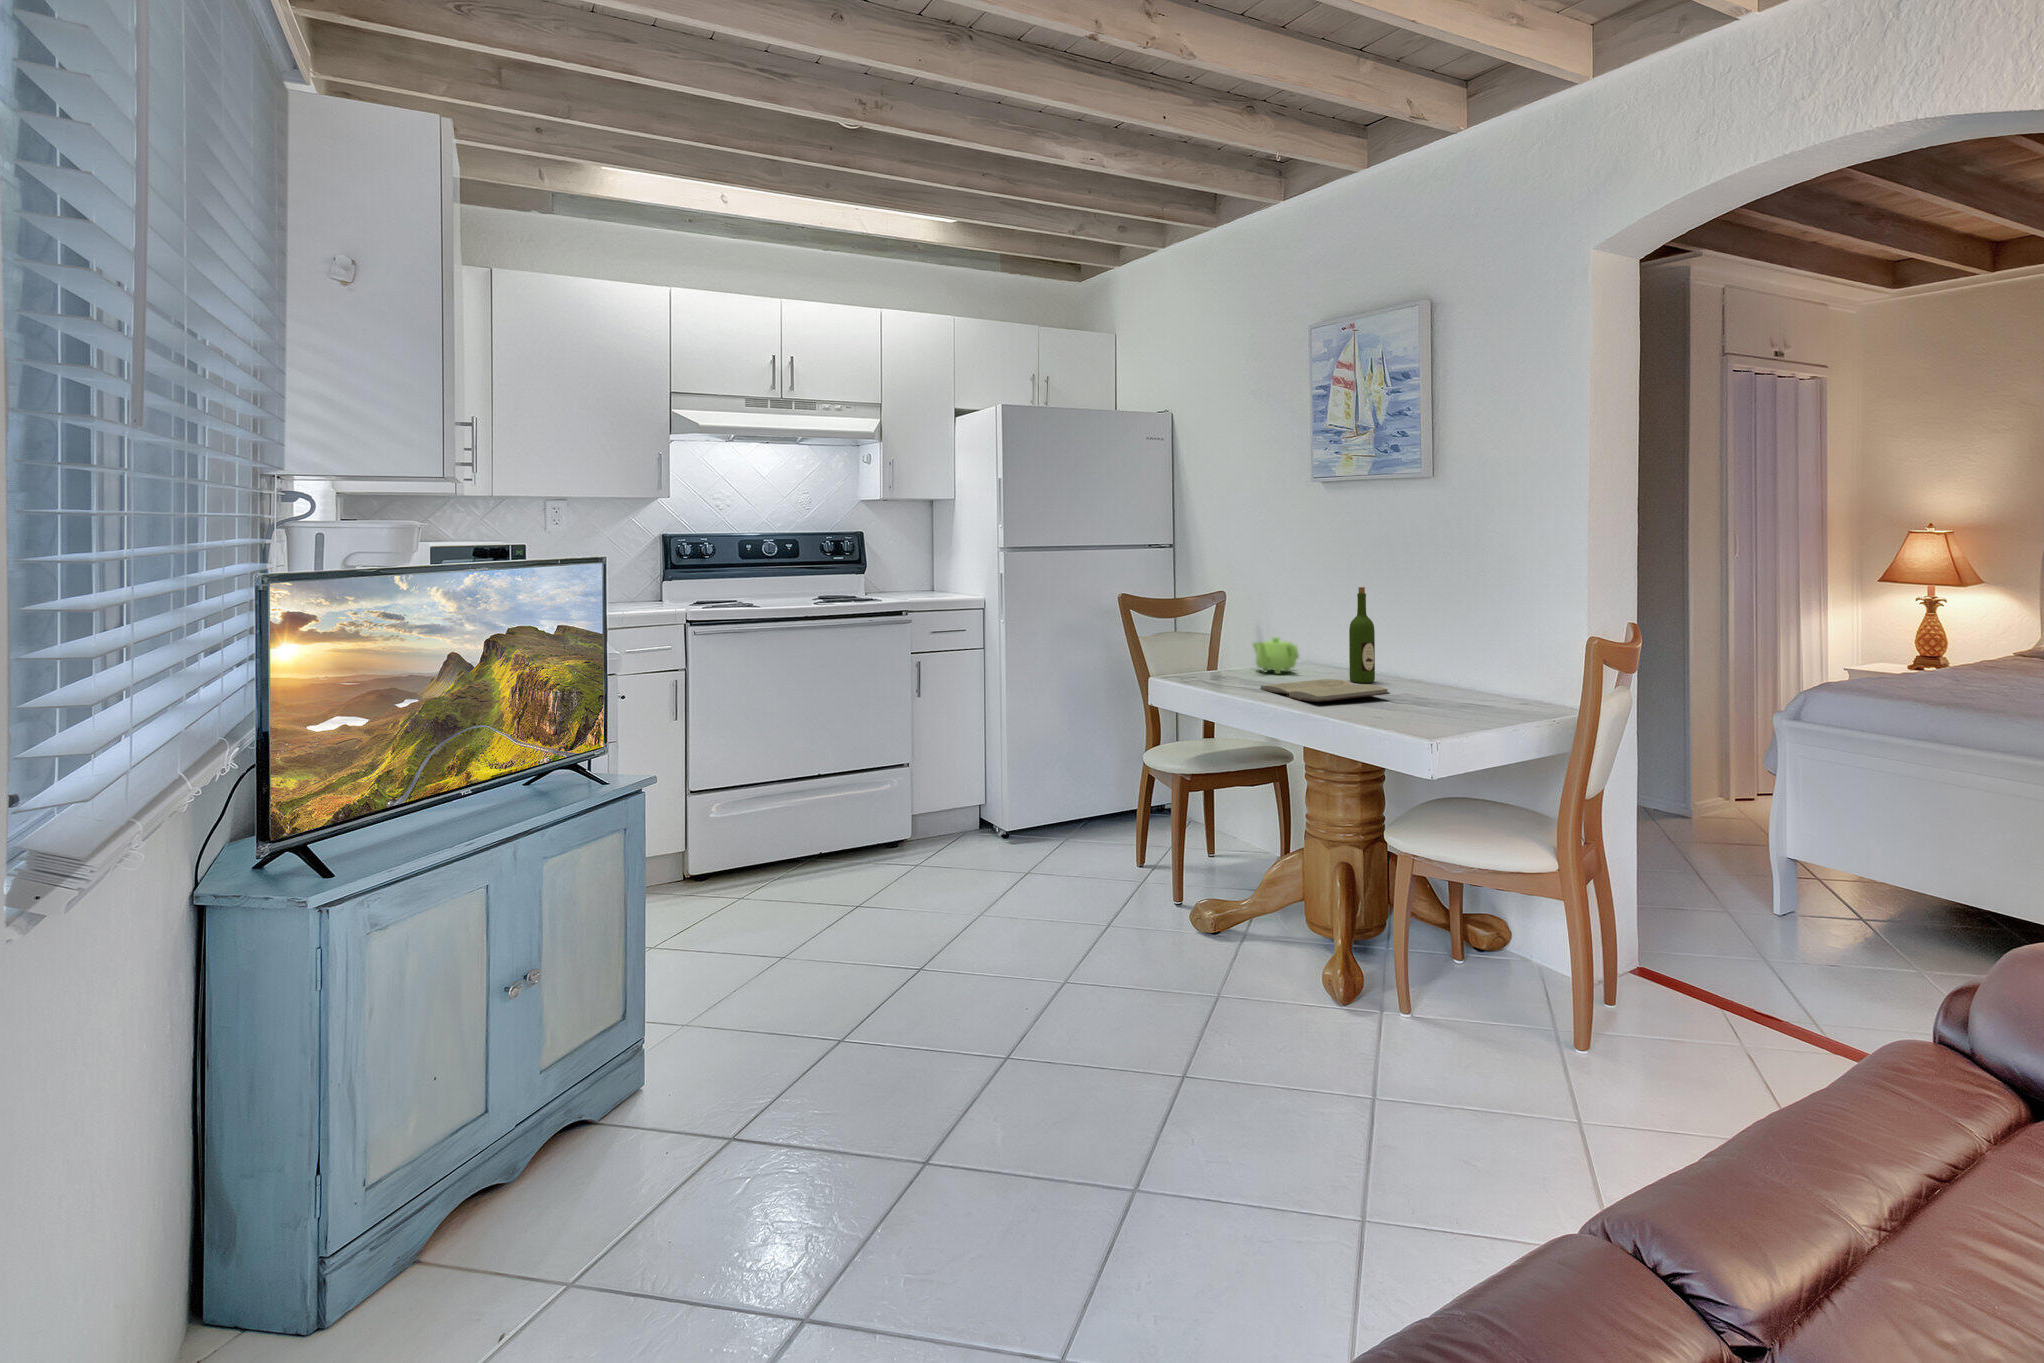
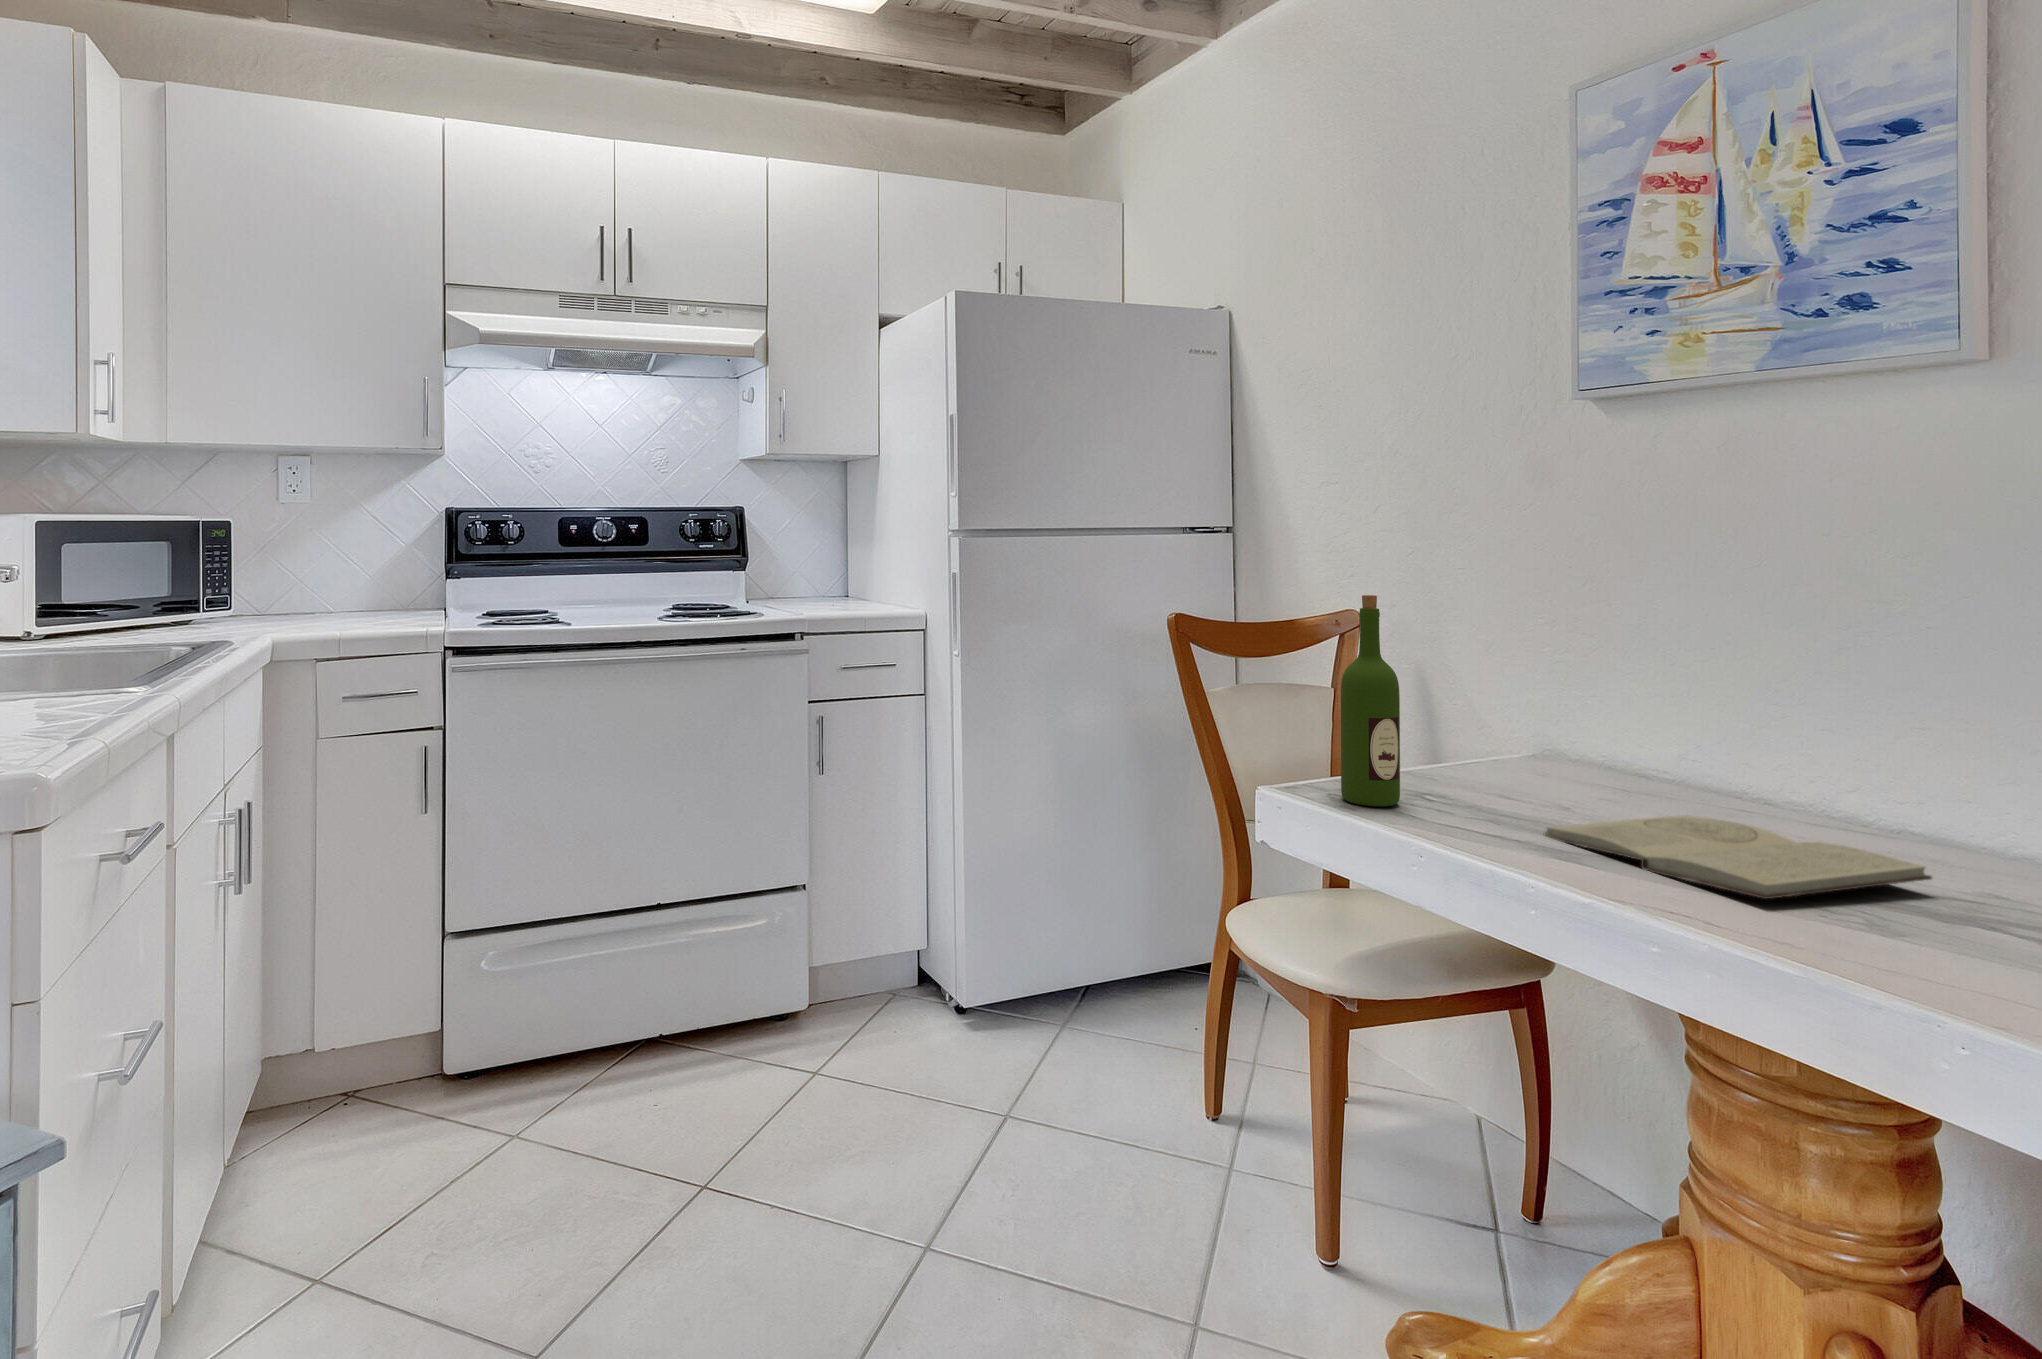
wine bottle: present [1349,587,1375,683] -> present [1341,595,1400,807]
teapot: present [1253,637,1299,674] -> none [1466,709,1587,789]

